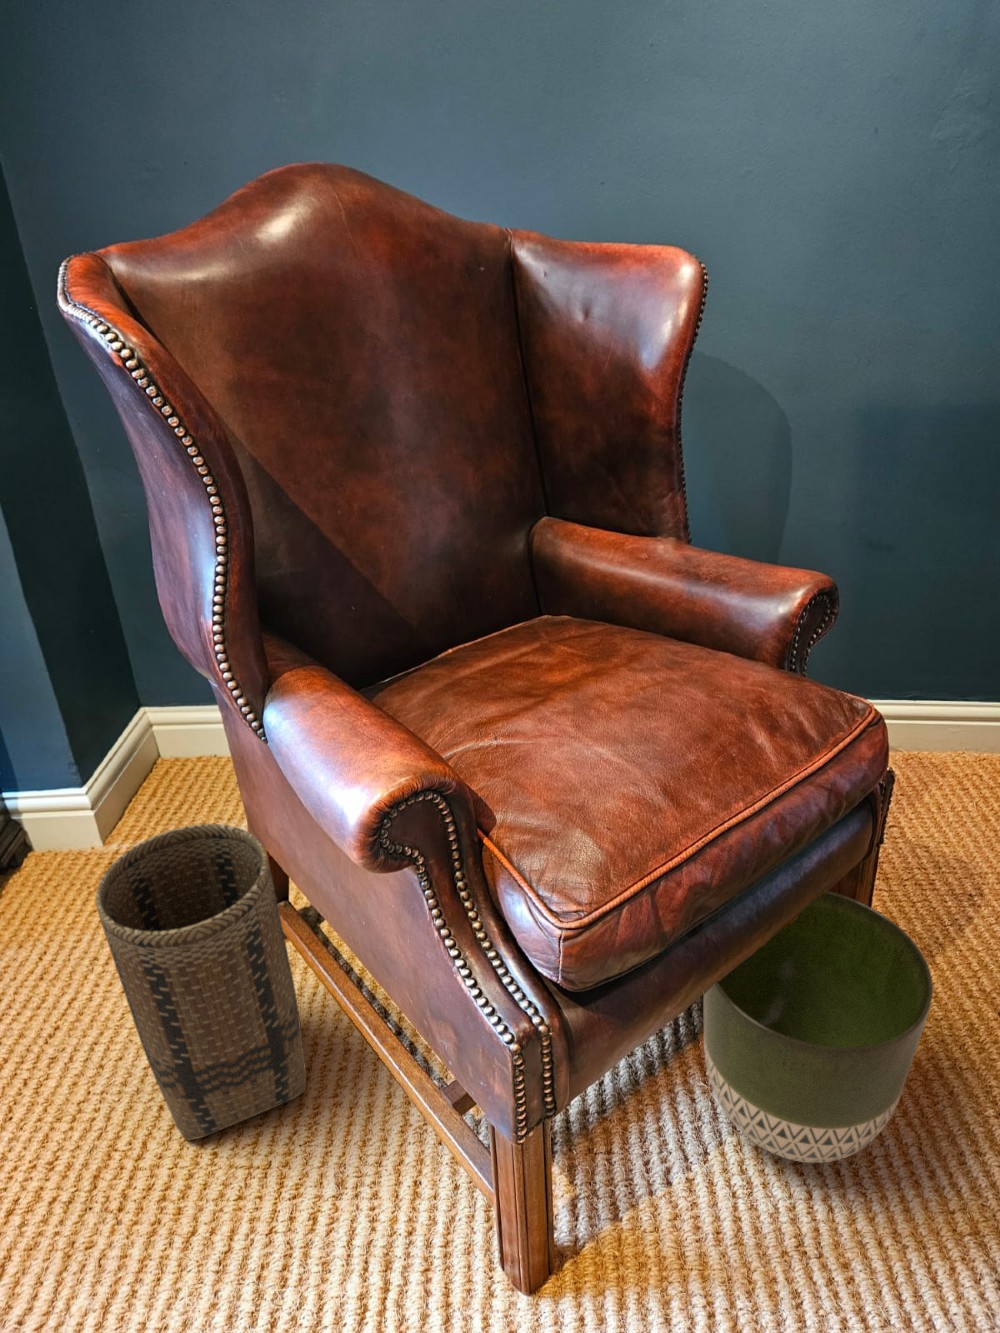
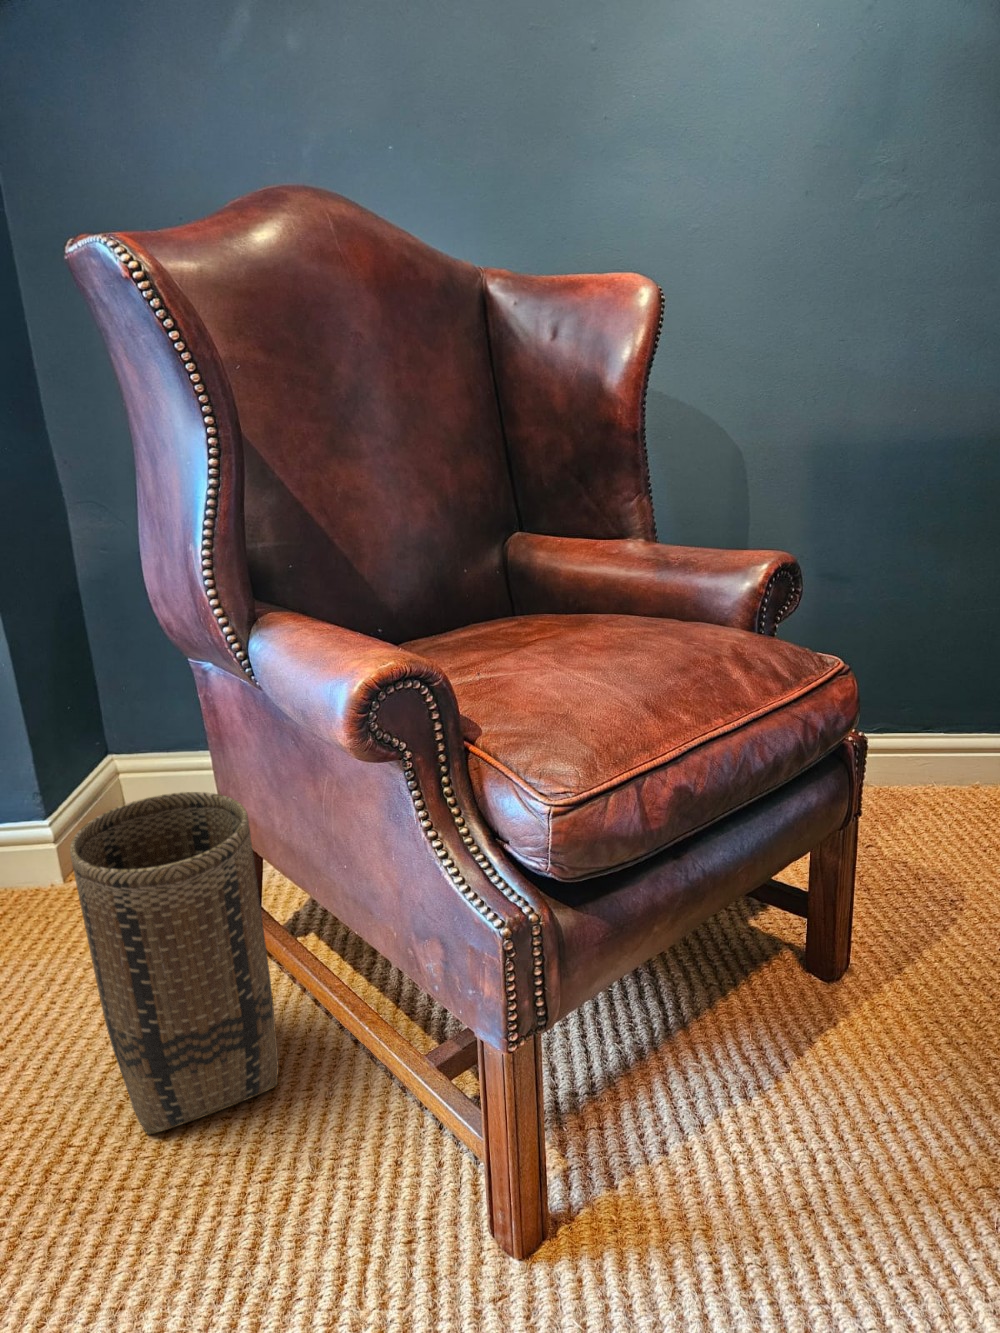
planter: present [704,891,933,1163] -> none [690,843,920,1121]

